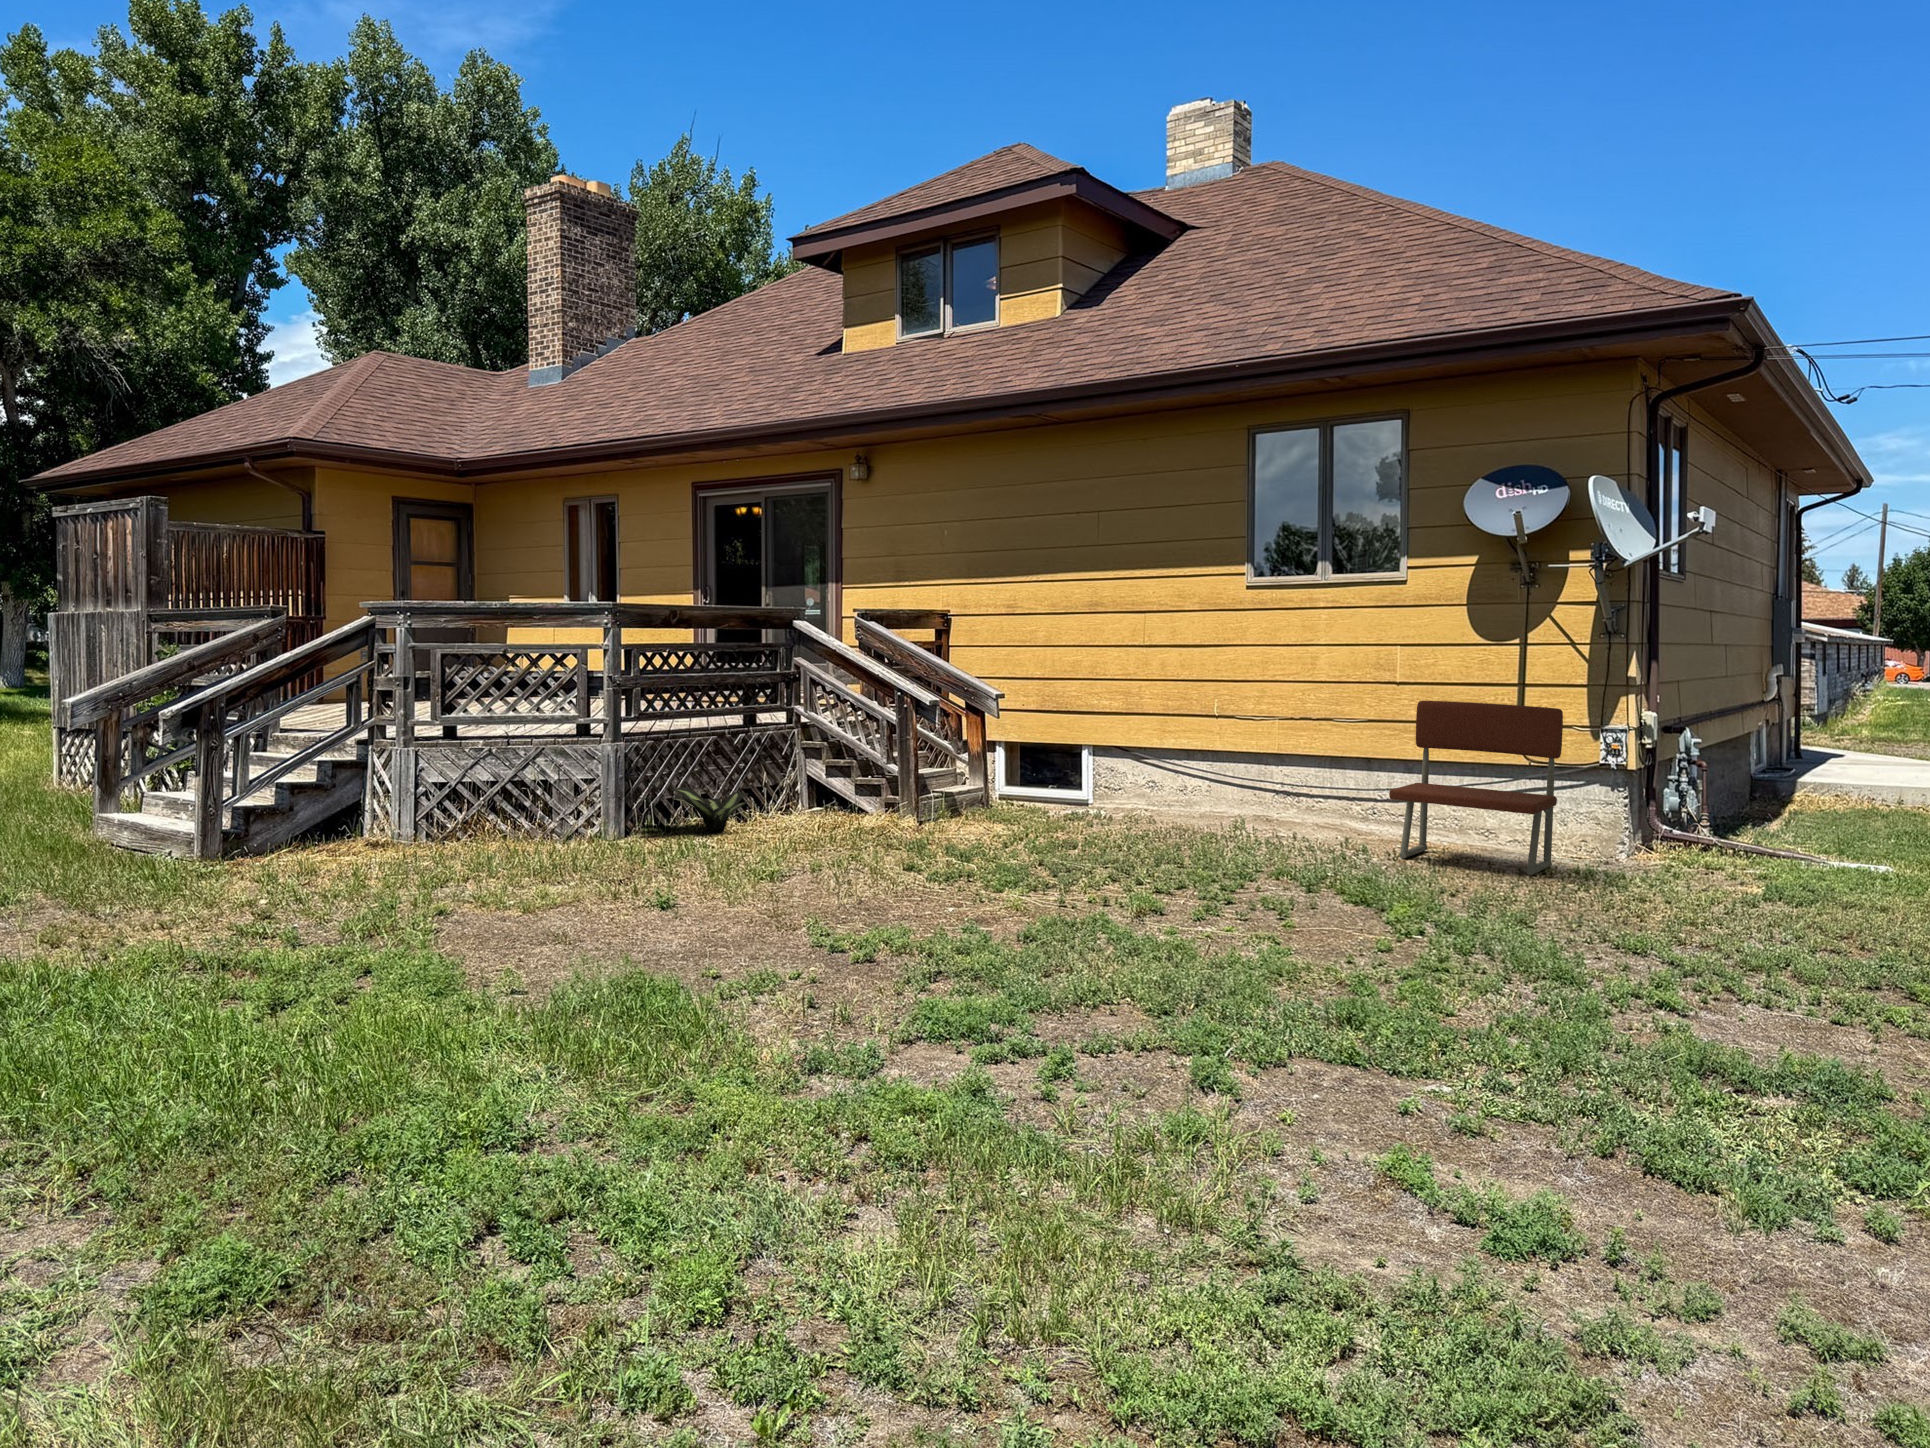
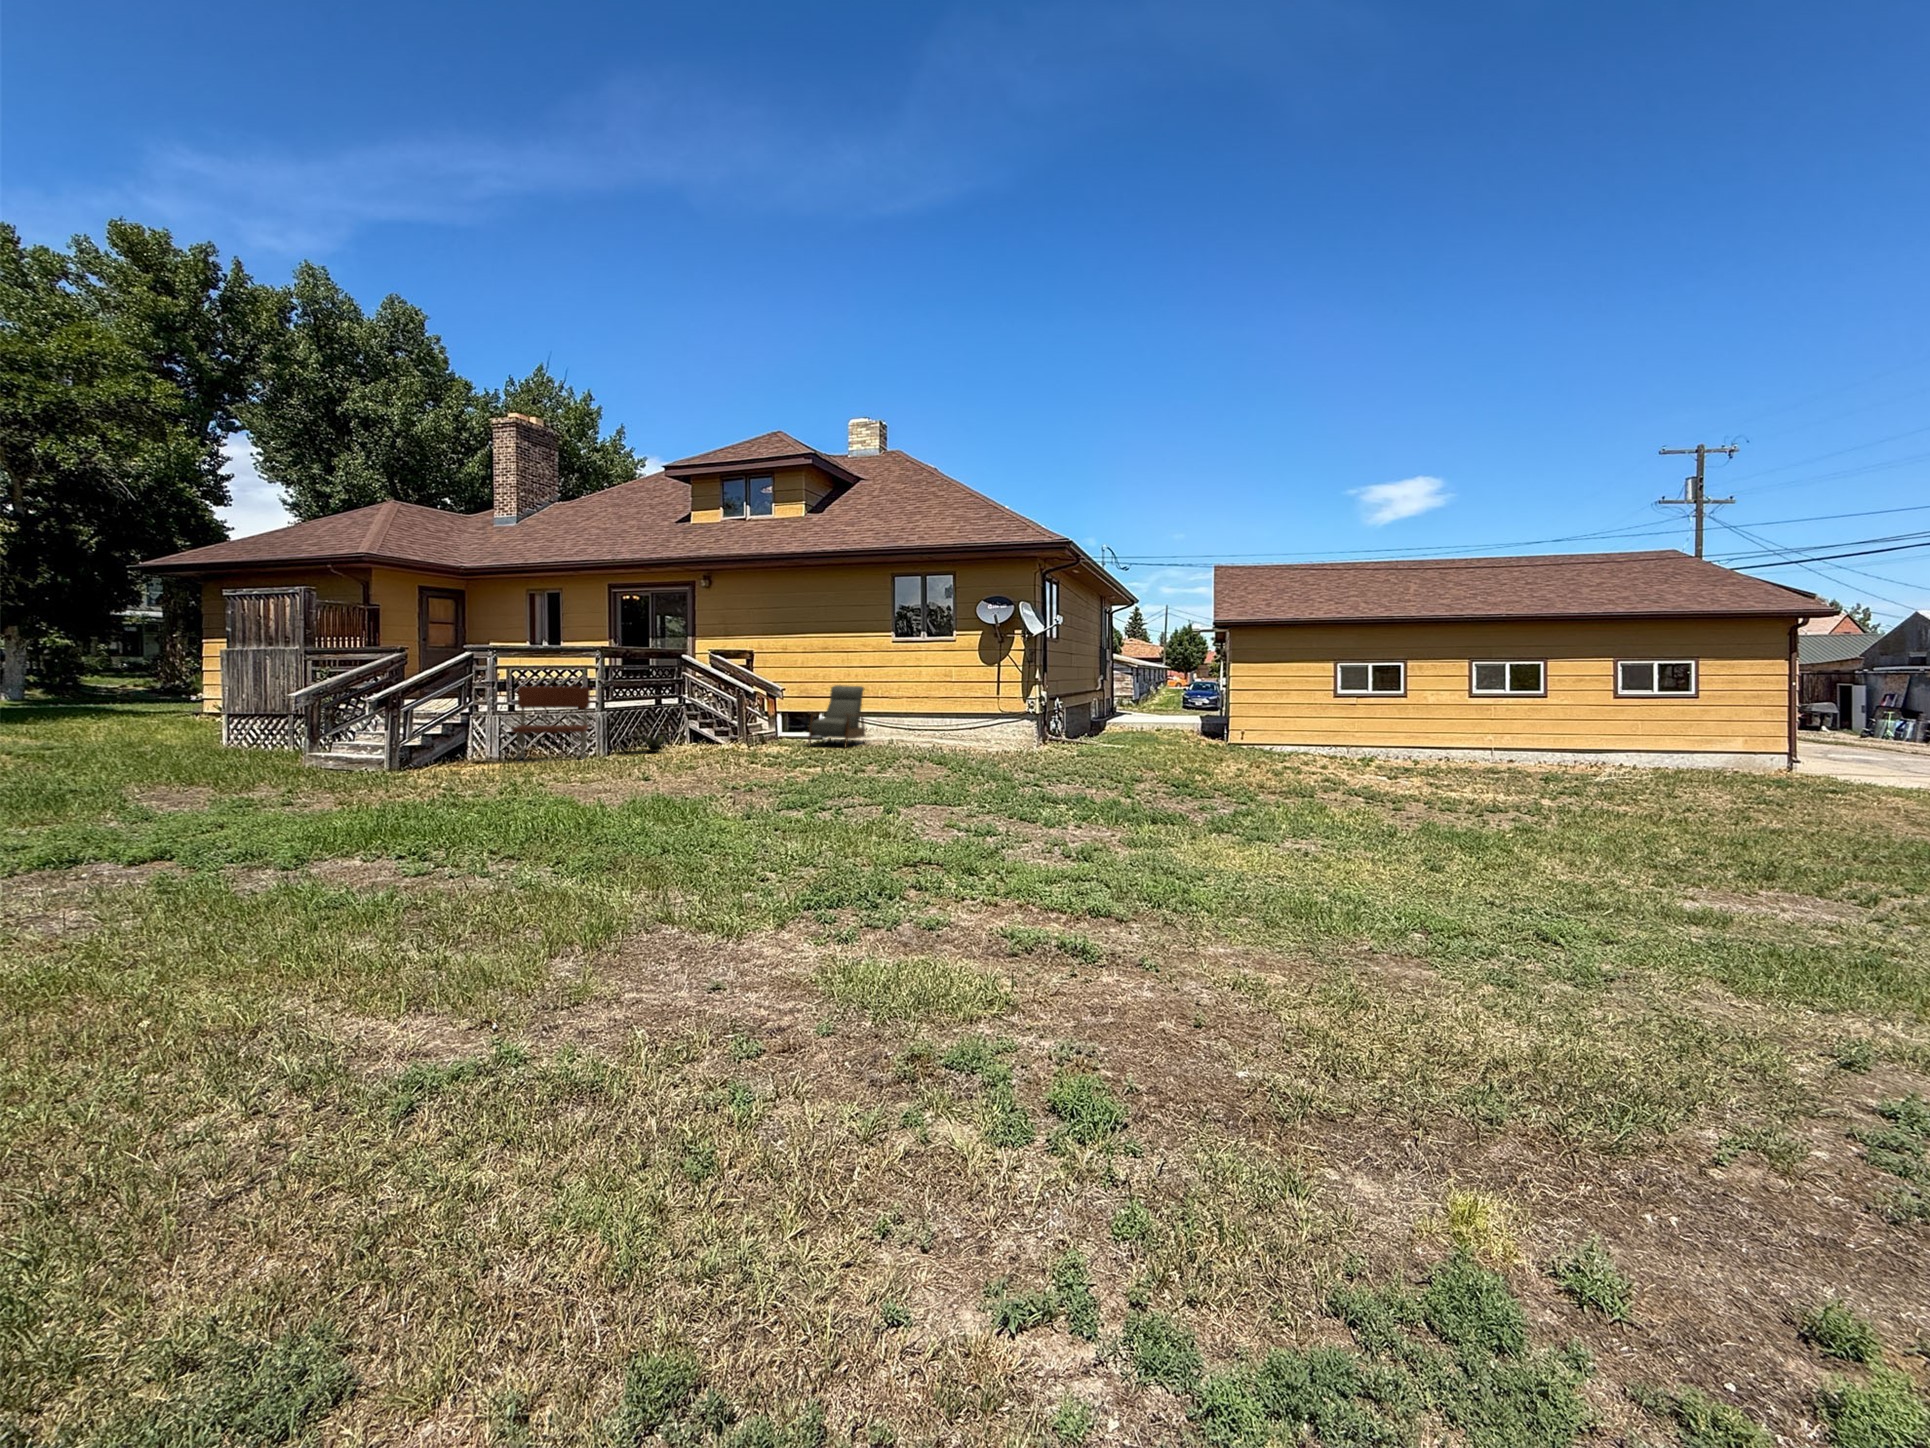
chair: none [1044,687,1182,838] -> present [808,685,866,747]
bench: present [1389,701,1563,875] -> present [511,686,590,760]

